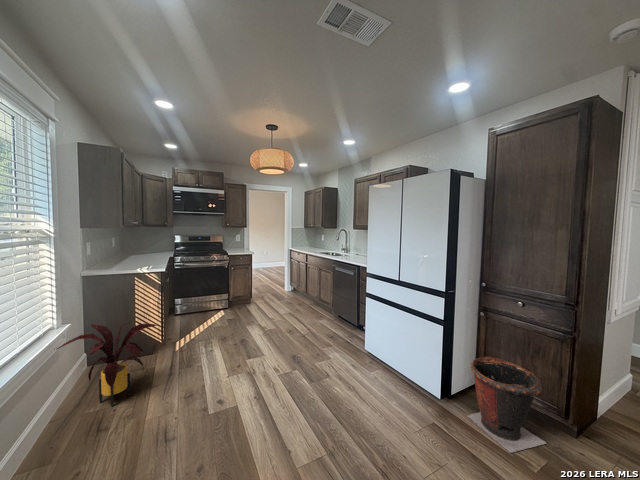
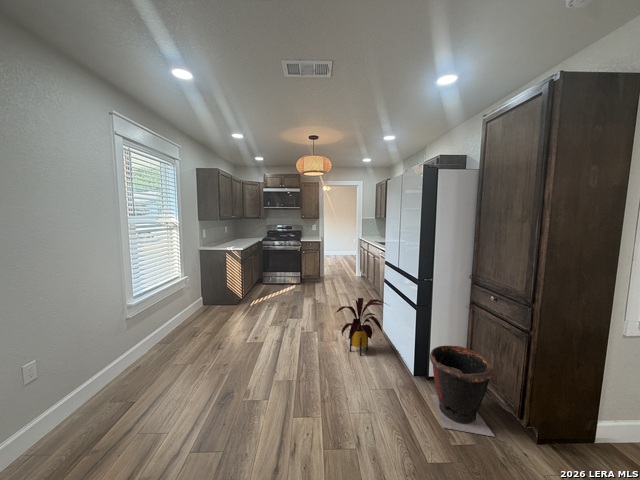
house plant: present [56,323,158,407] -> present [337,298,386,356]

